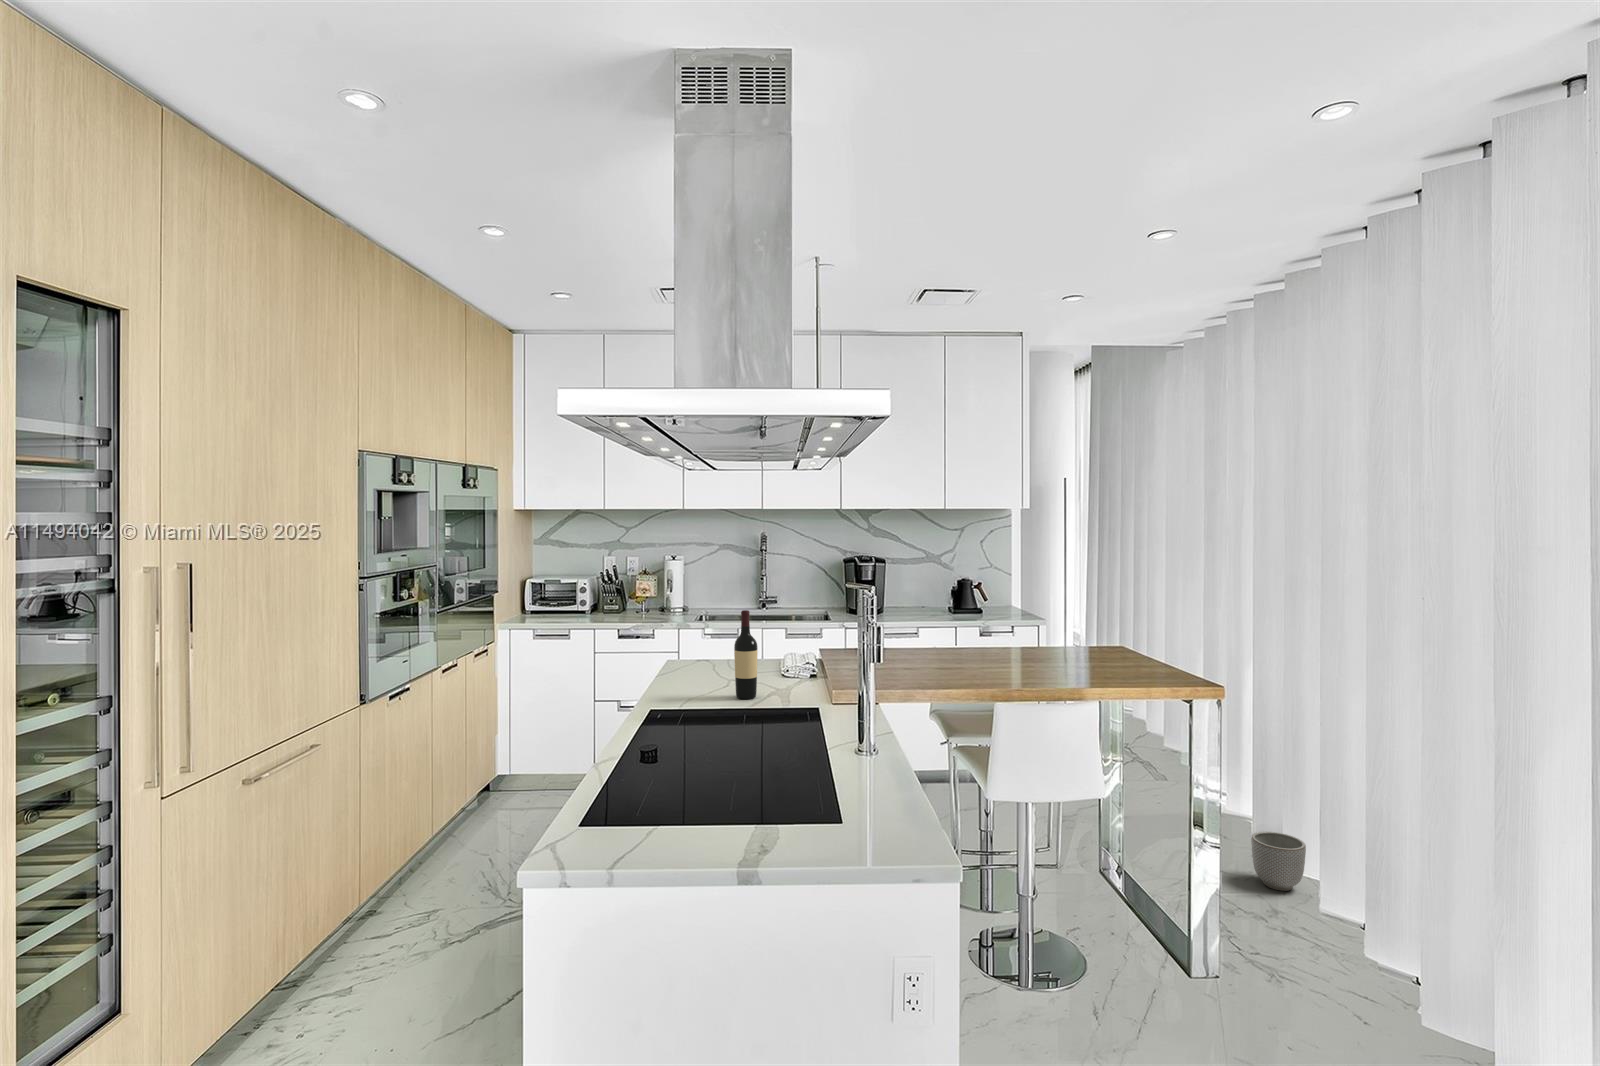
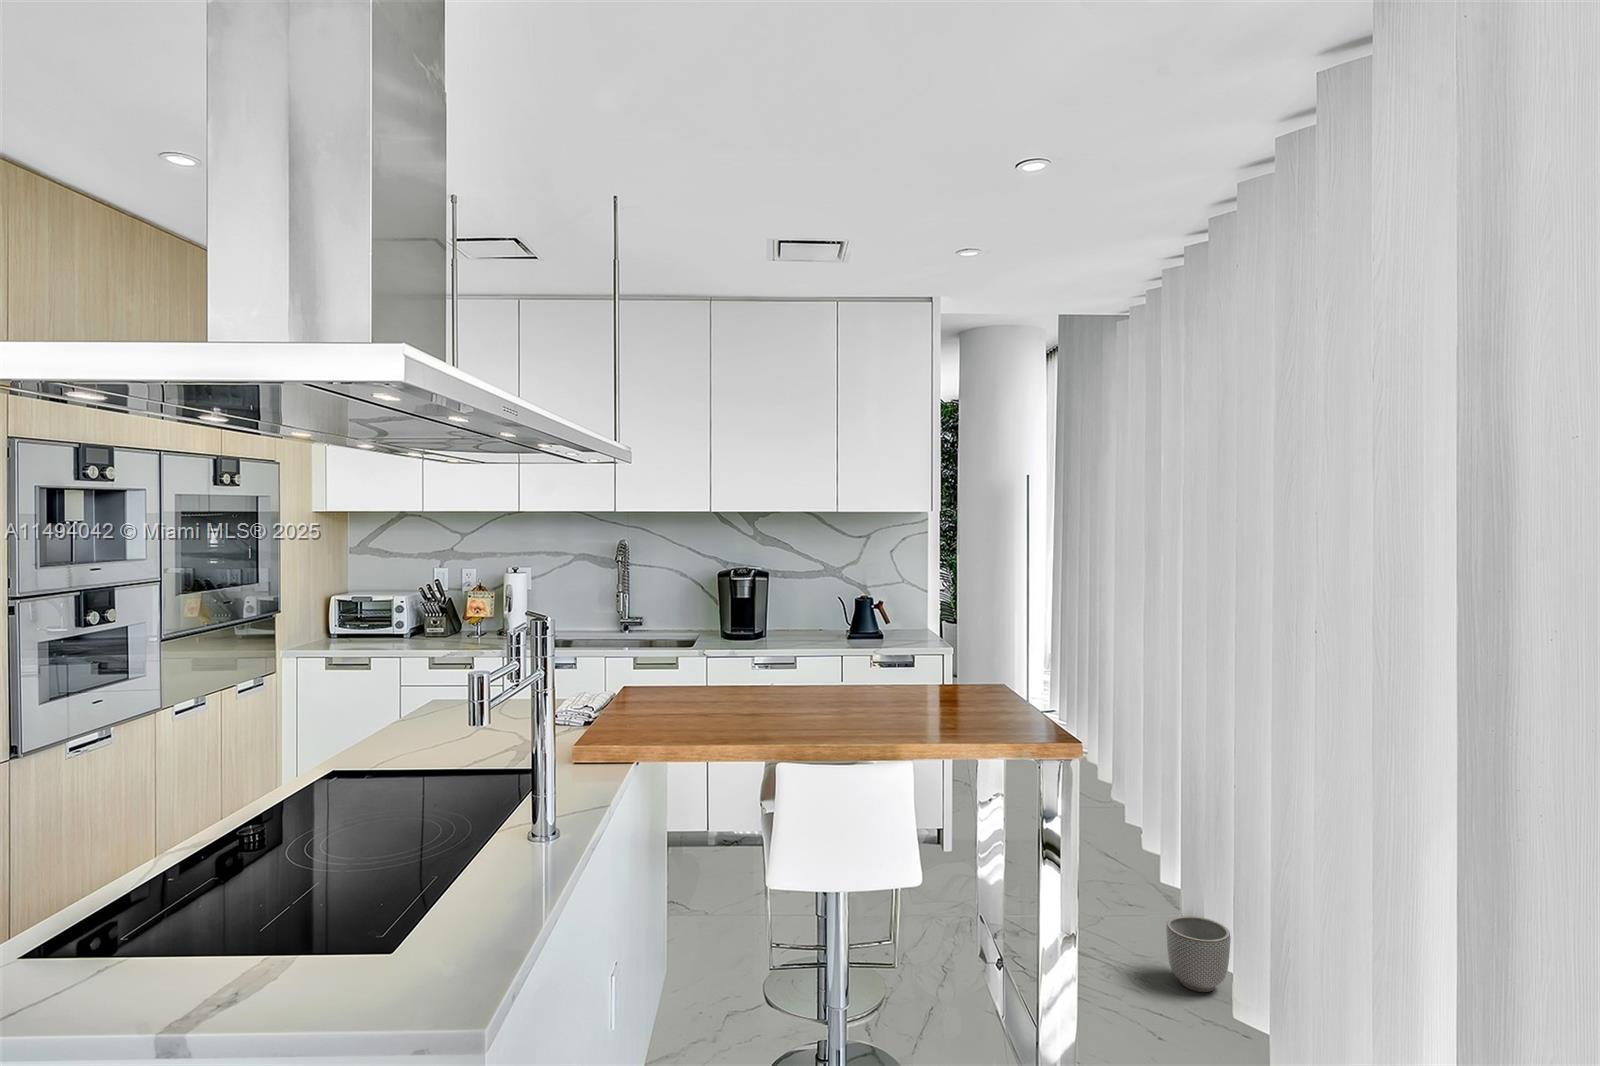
wine bottle: present [734,610,758,699] -> none [468,643,499,758]

